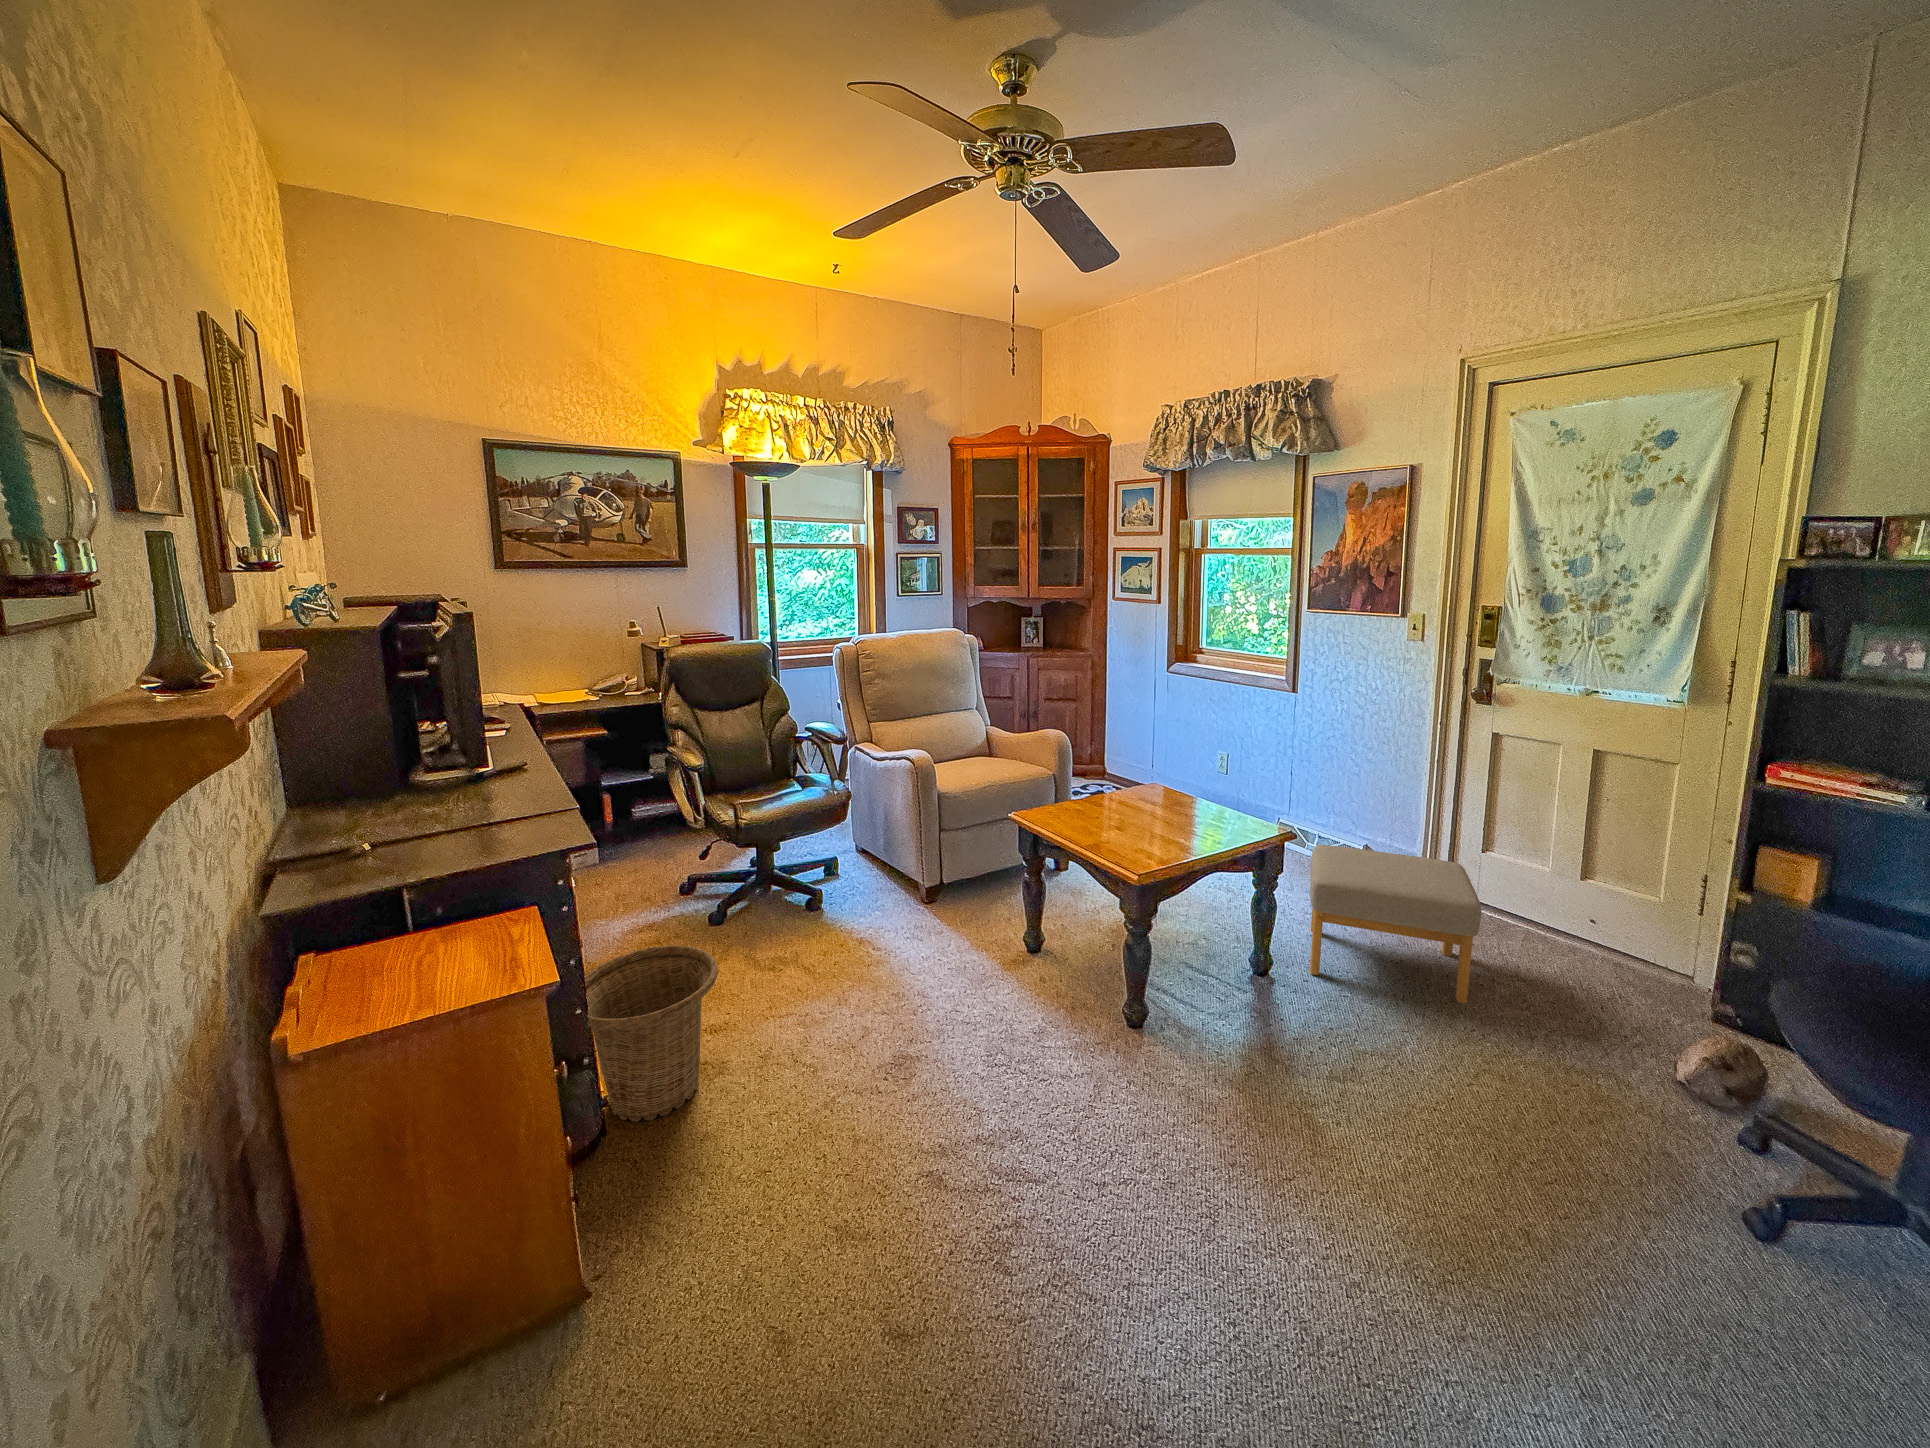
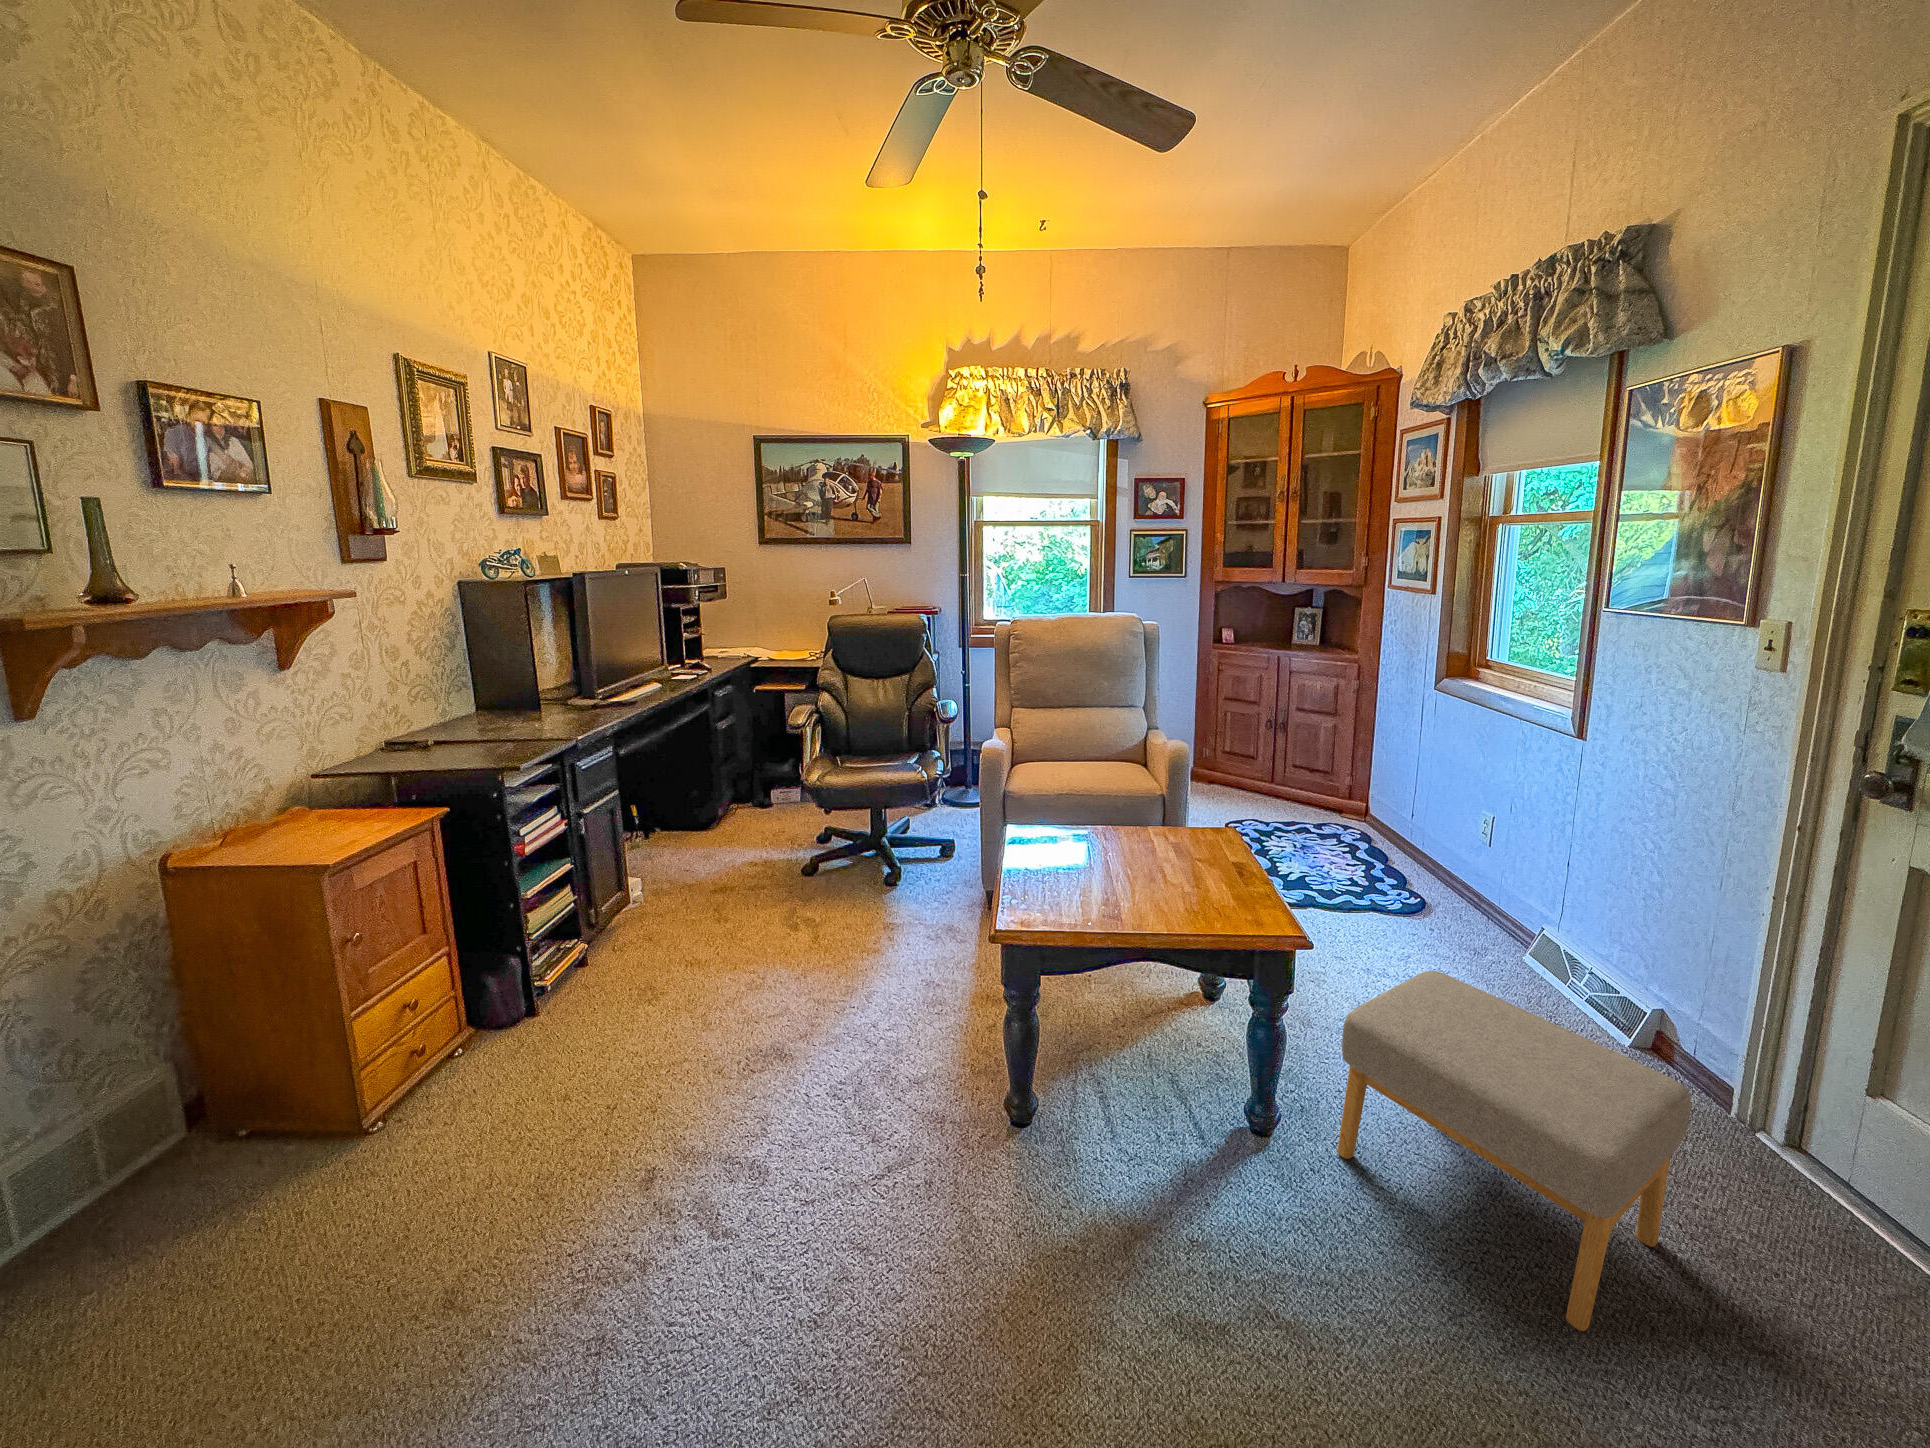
basket: present [584,945,718,1122] -> none [564,856,688,995]

